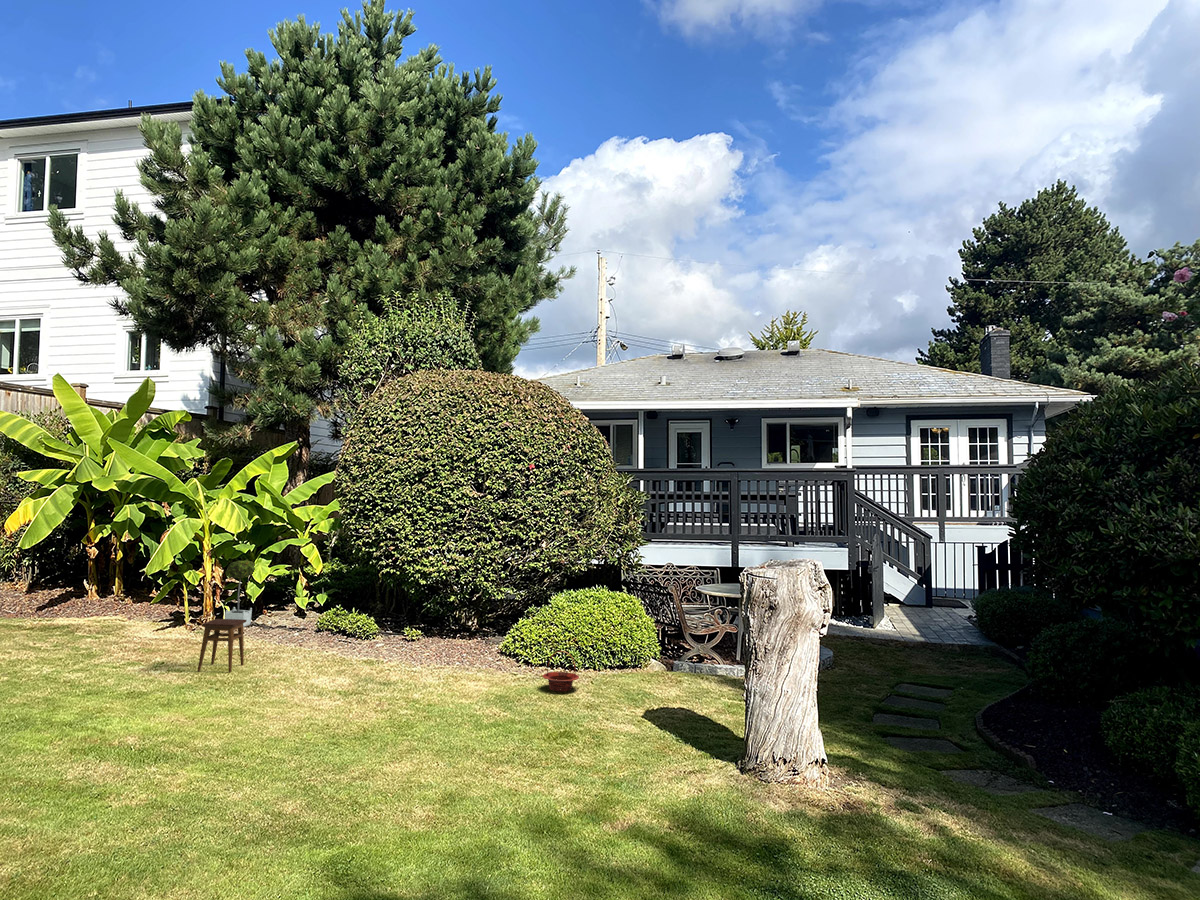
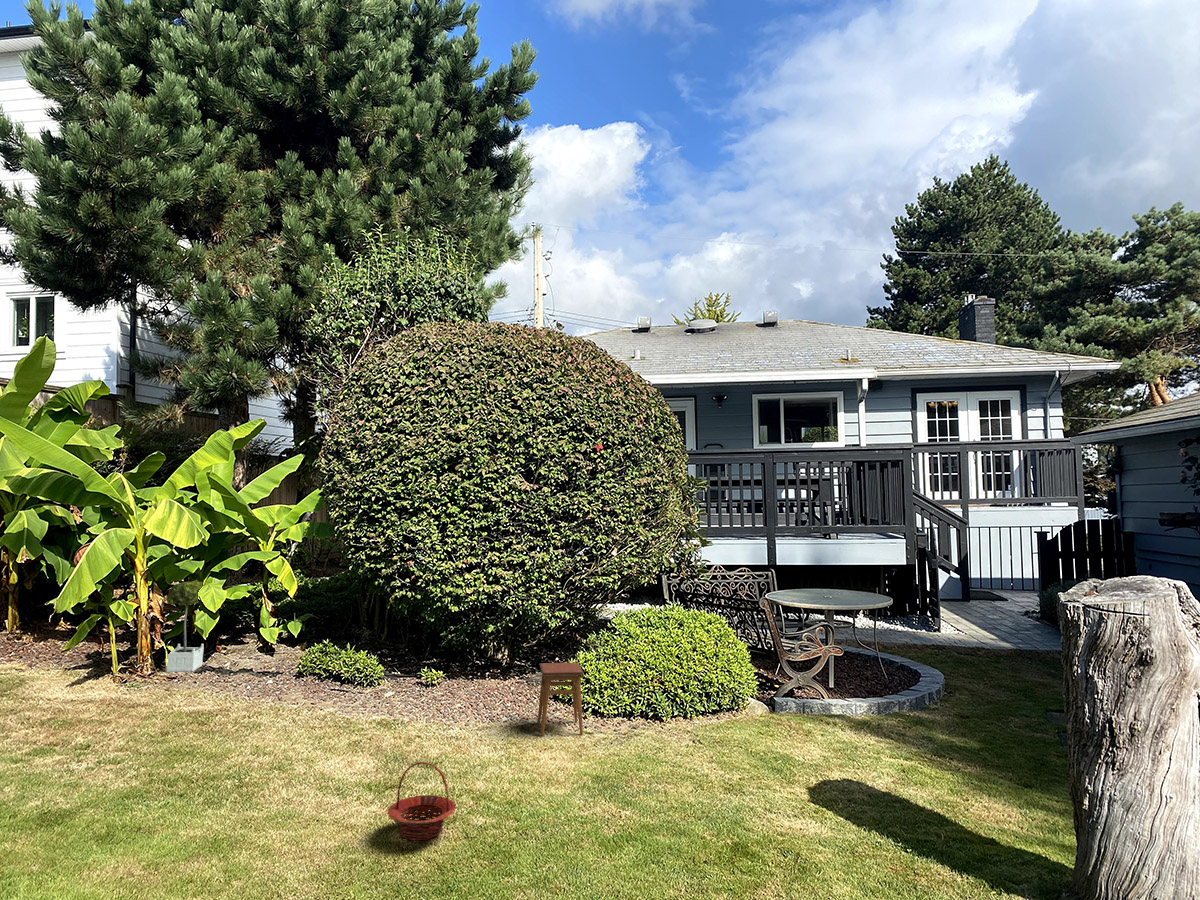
stool: present [197,619,246,672] -> present [537,663,583,736]
basket: present [543,651,579,691] -> present [387,762,456,840]

